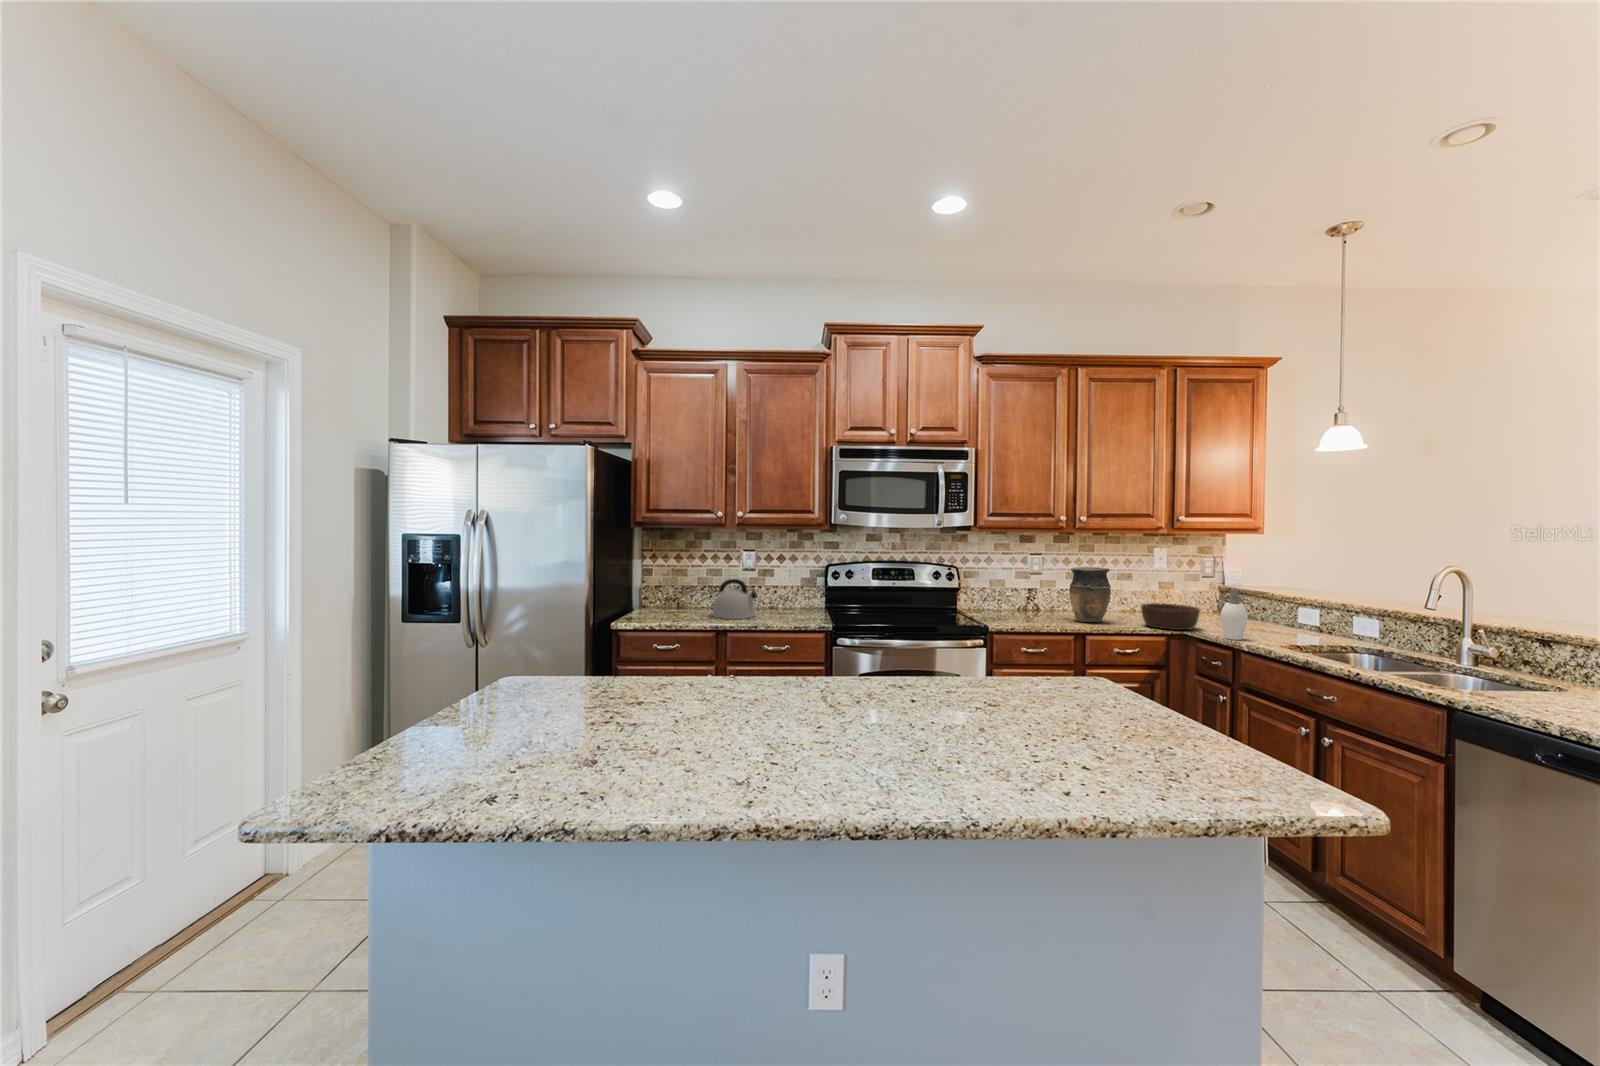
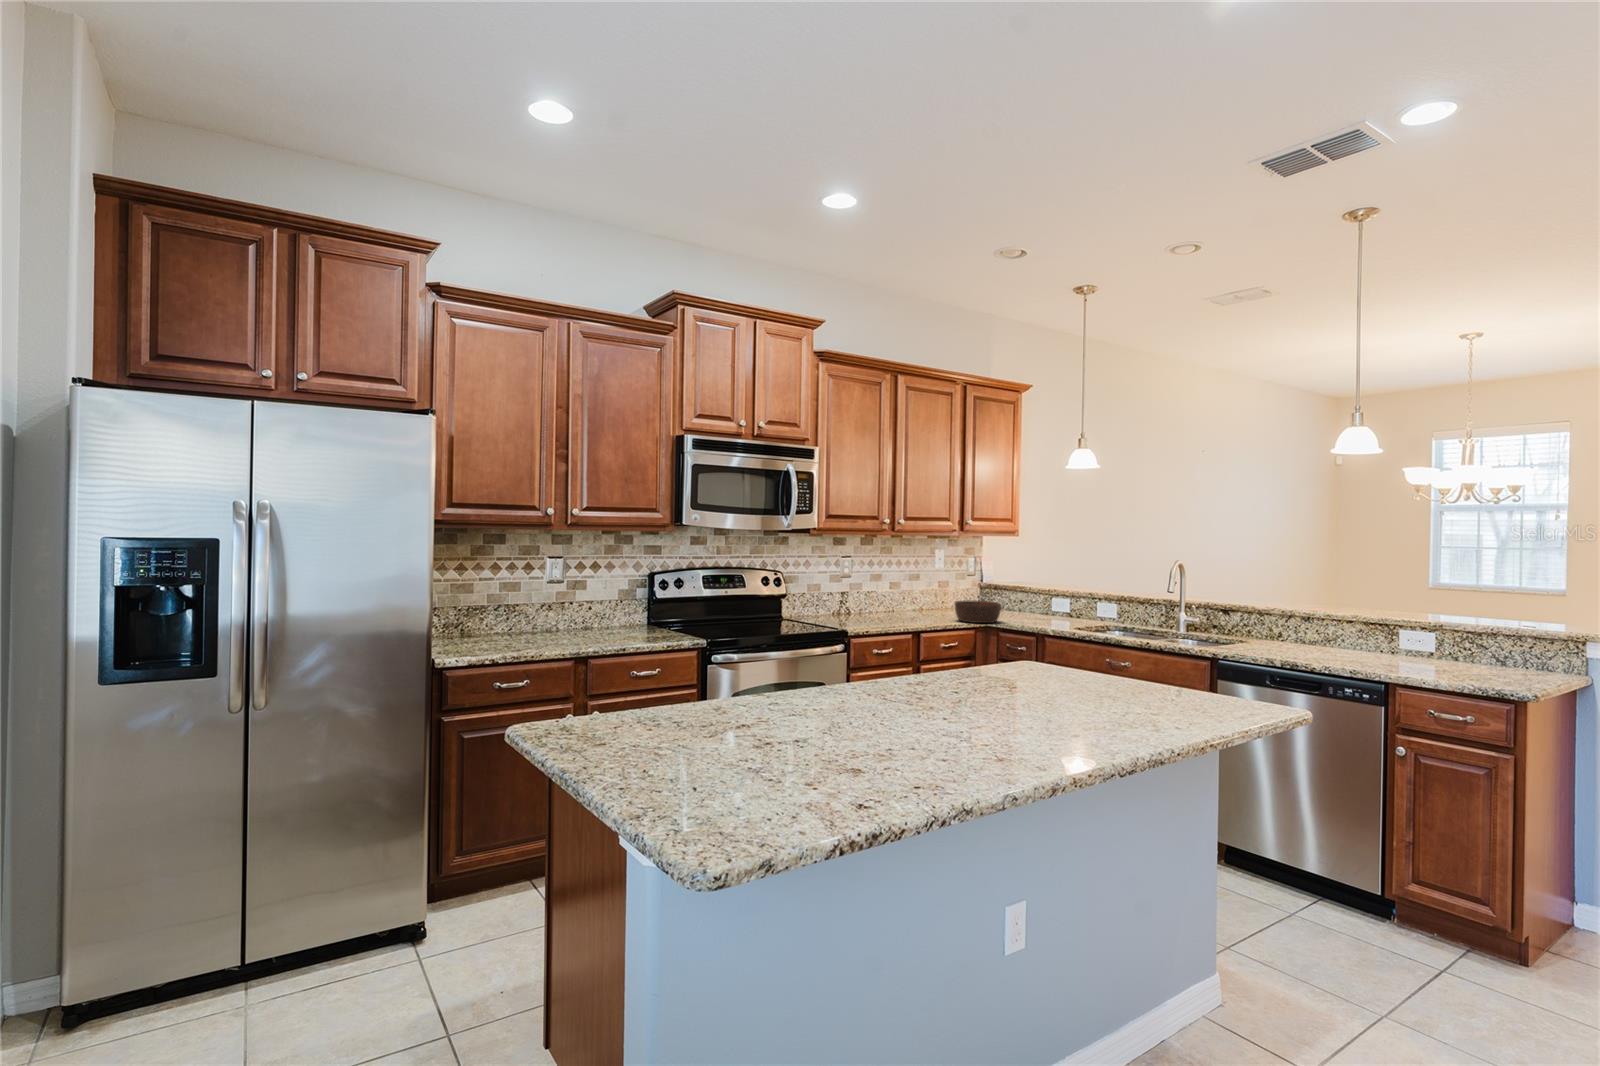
vase: present [1069,567,1111,622] -> none [896,569,932,622]
kettle: present [713,579,758,619] -> none [543,593,606,644]
soap dispenser: present [1221,589,1248,640] -> none [1026,584,1046,627]

